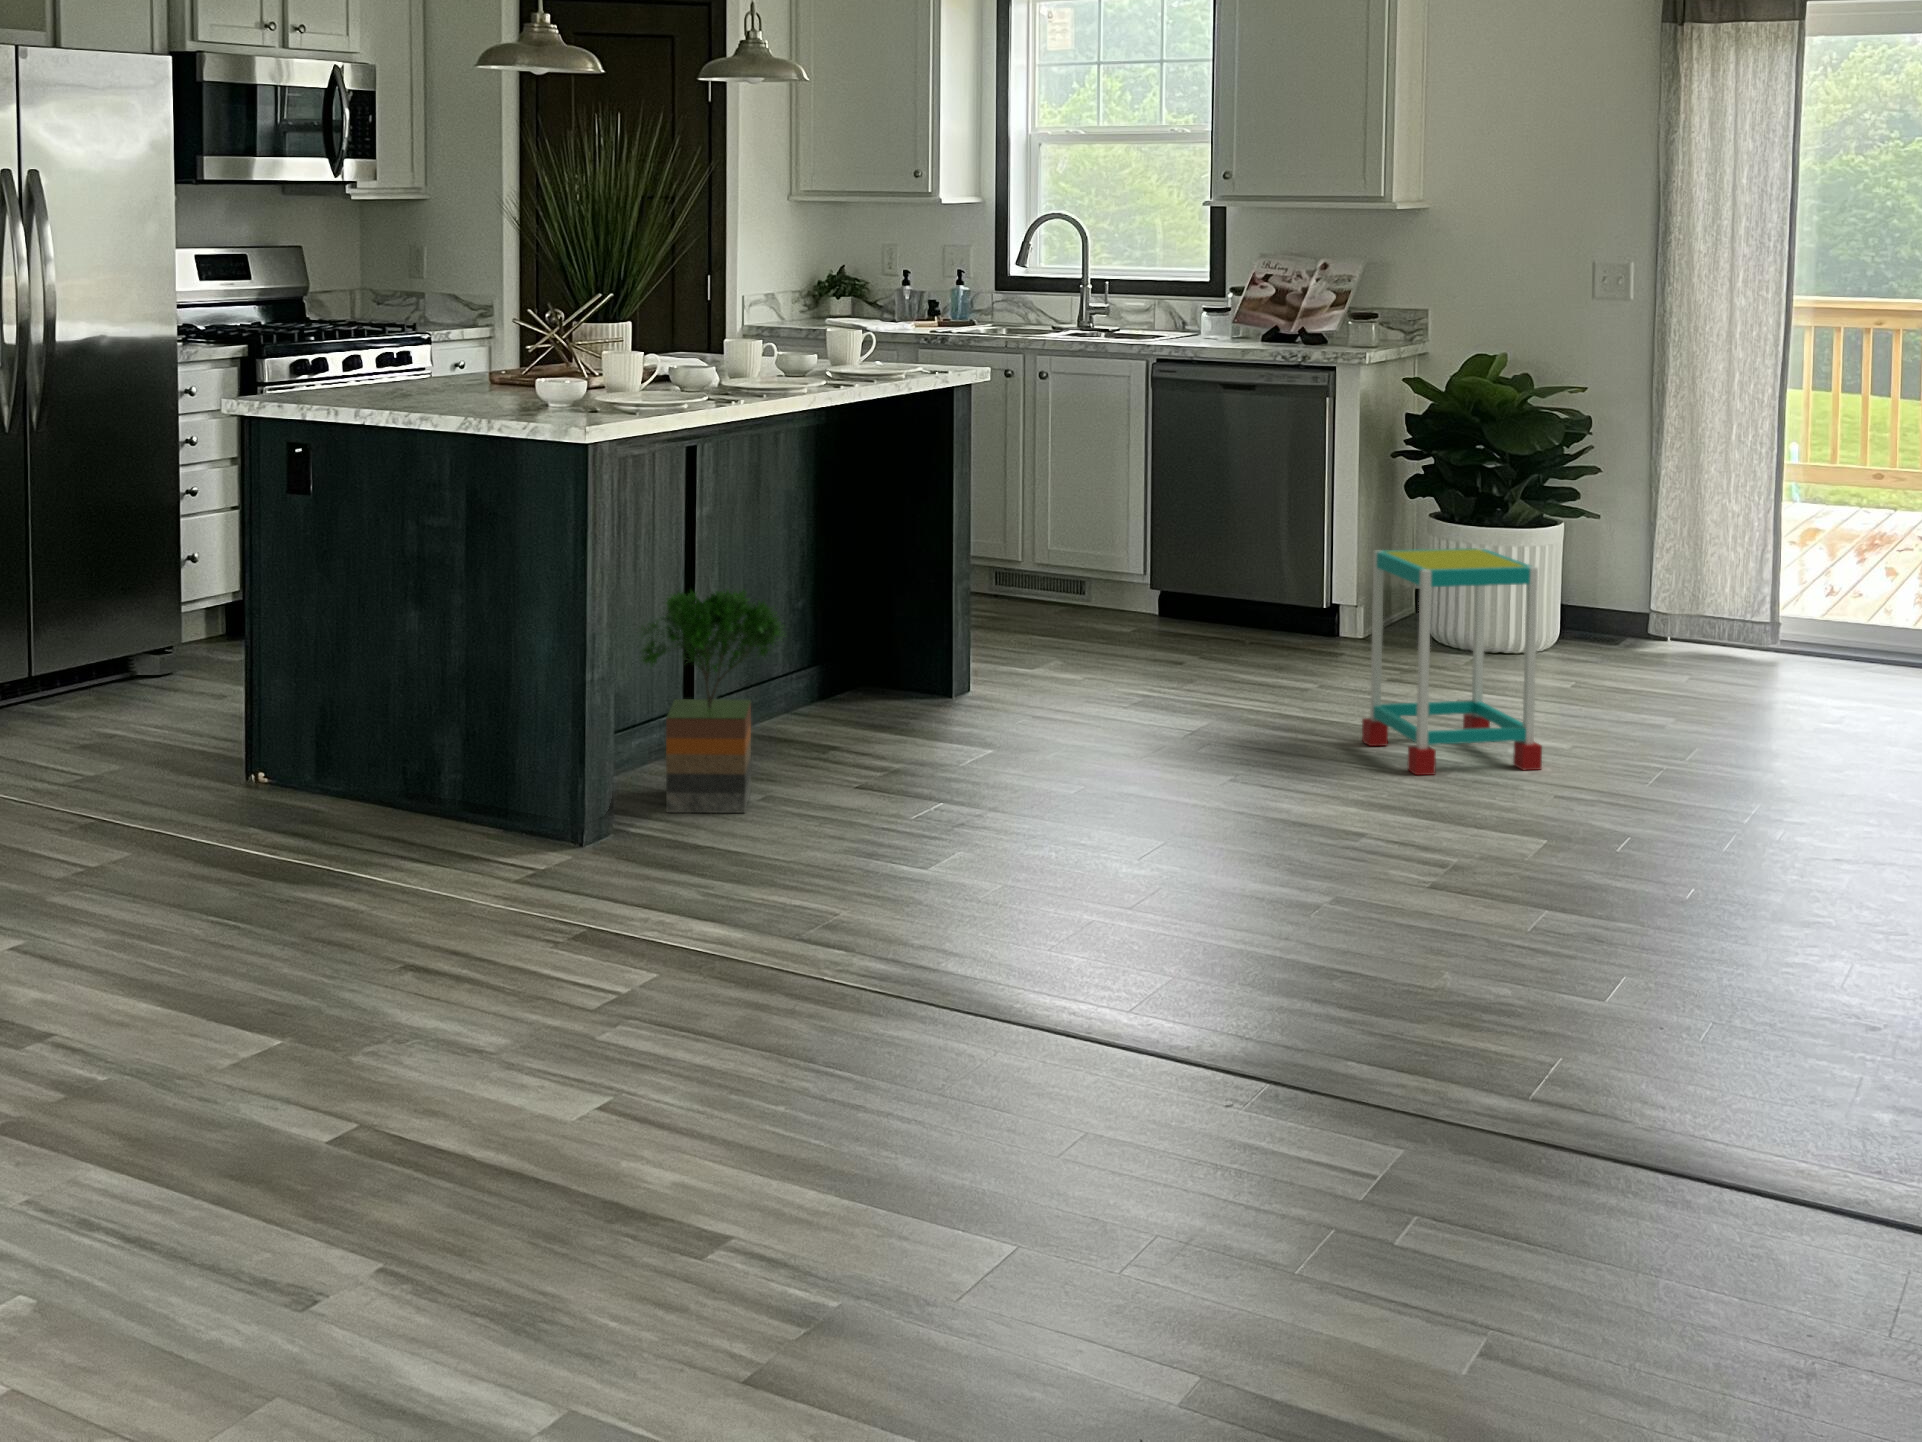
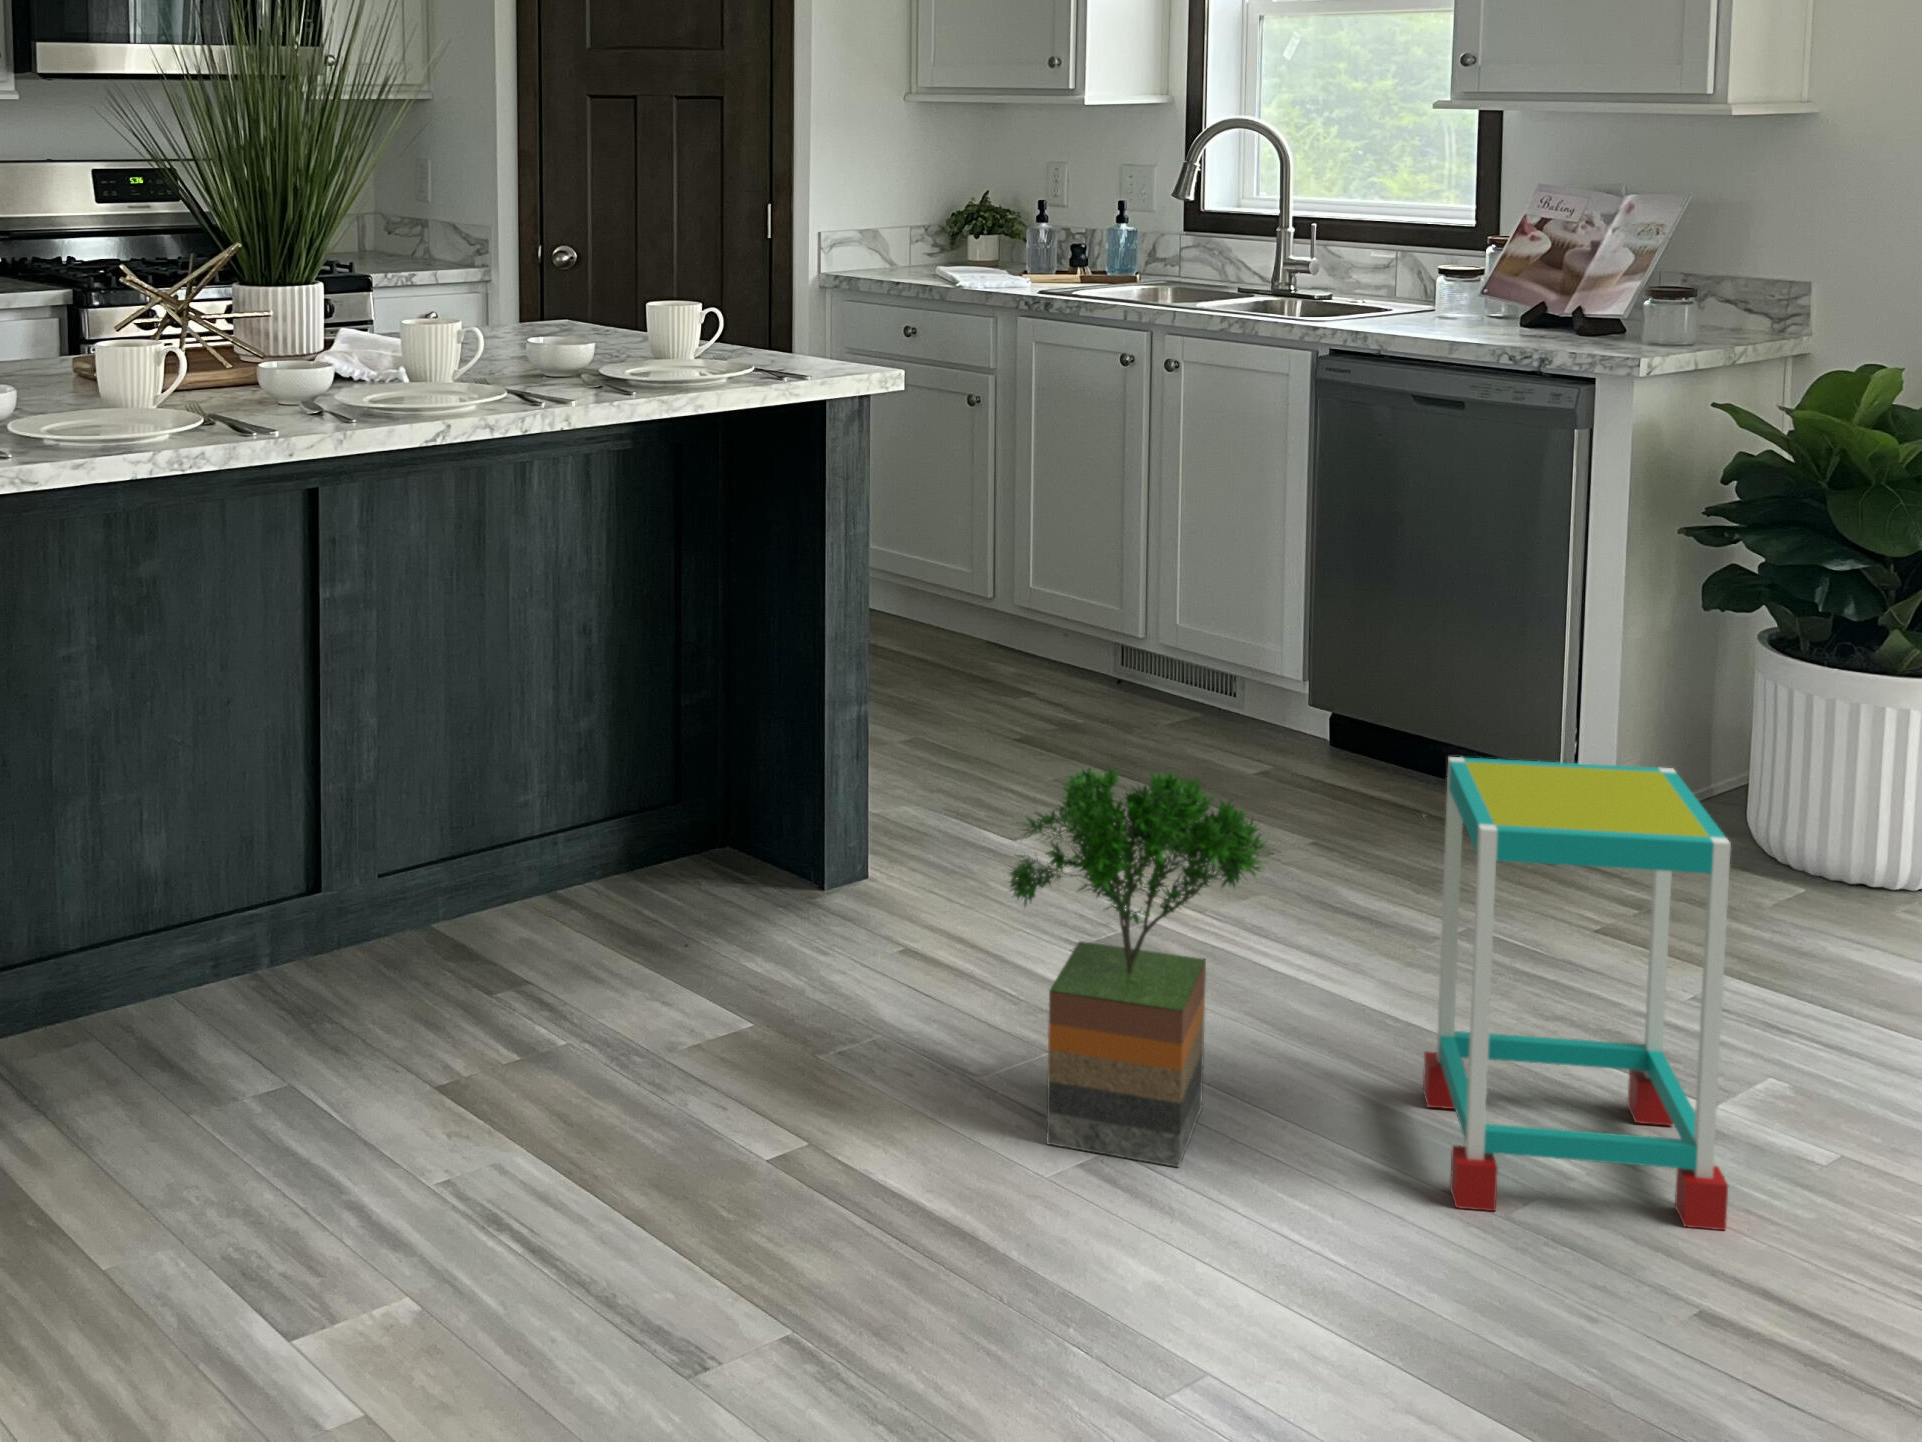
potted tree: present [640,590,784,813] -> present [1009,766,1268,1167]

